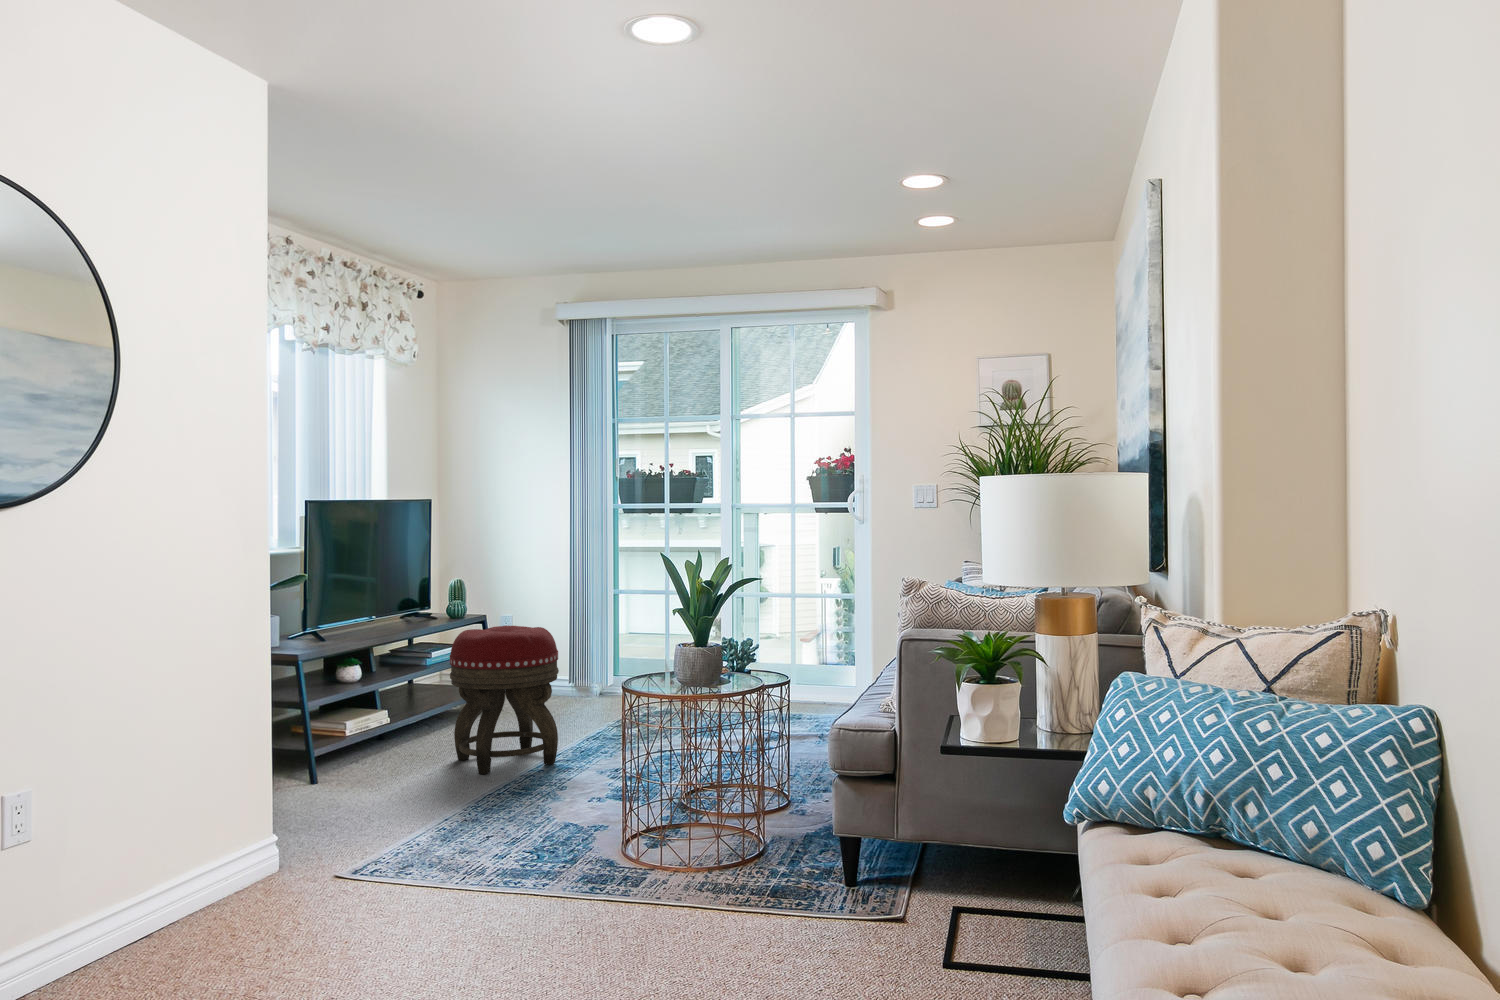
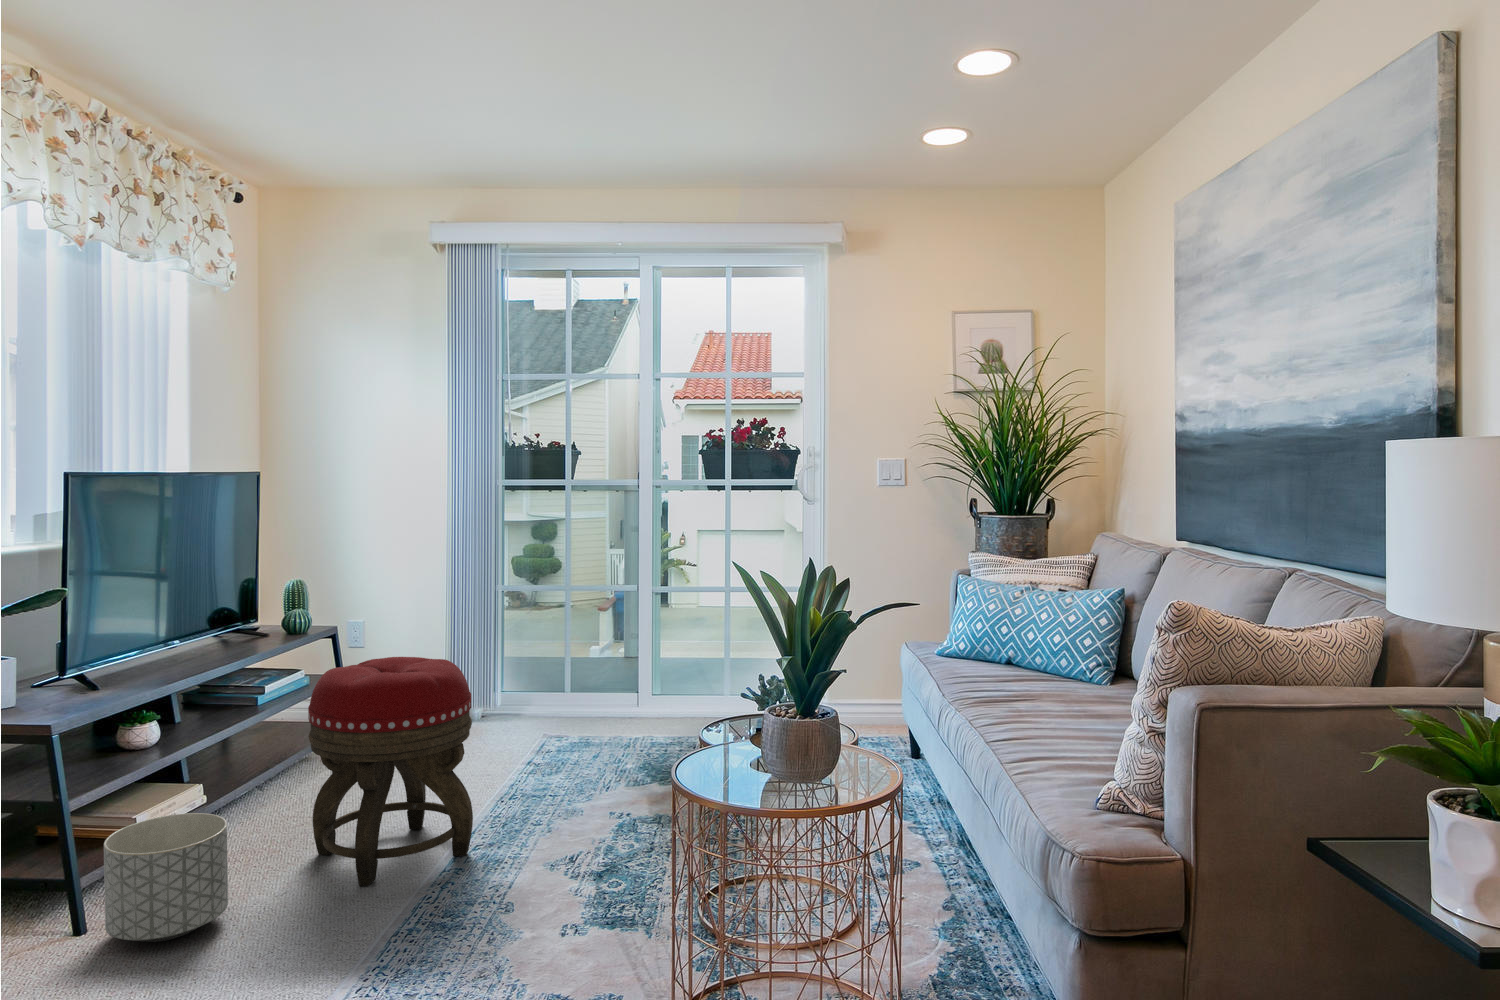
planter: none [326,716,397,789] -> present [104,813,228,942]

